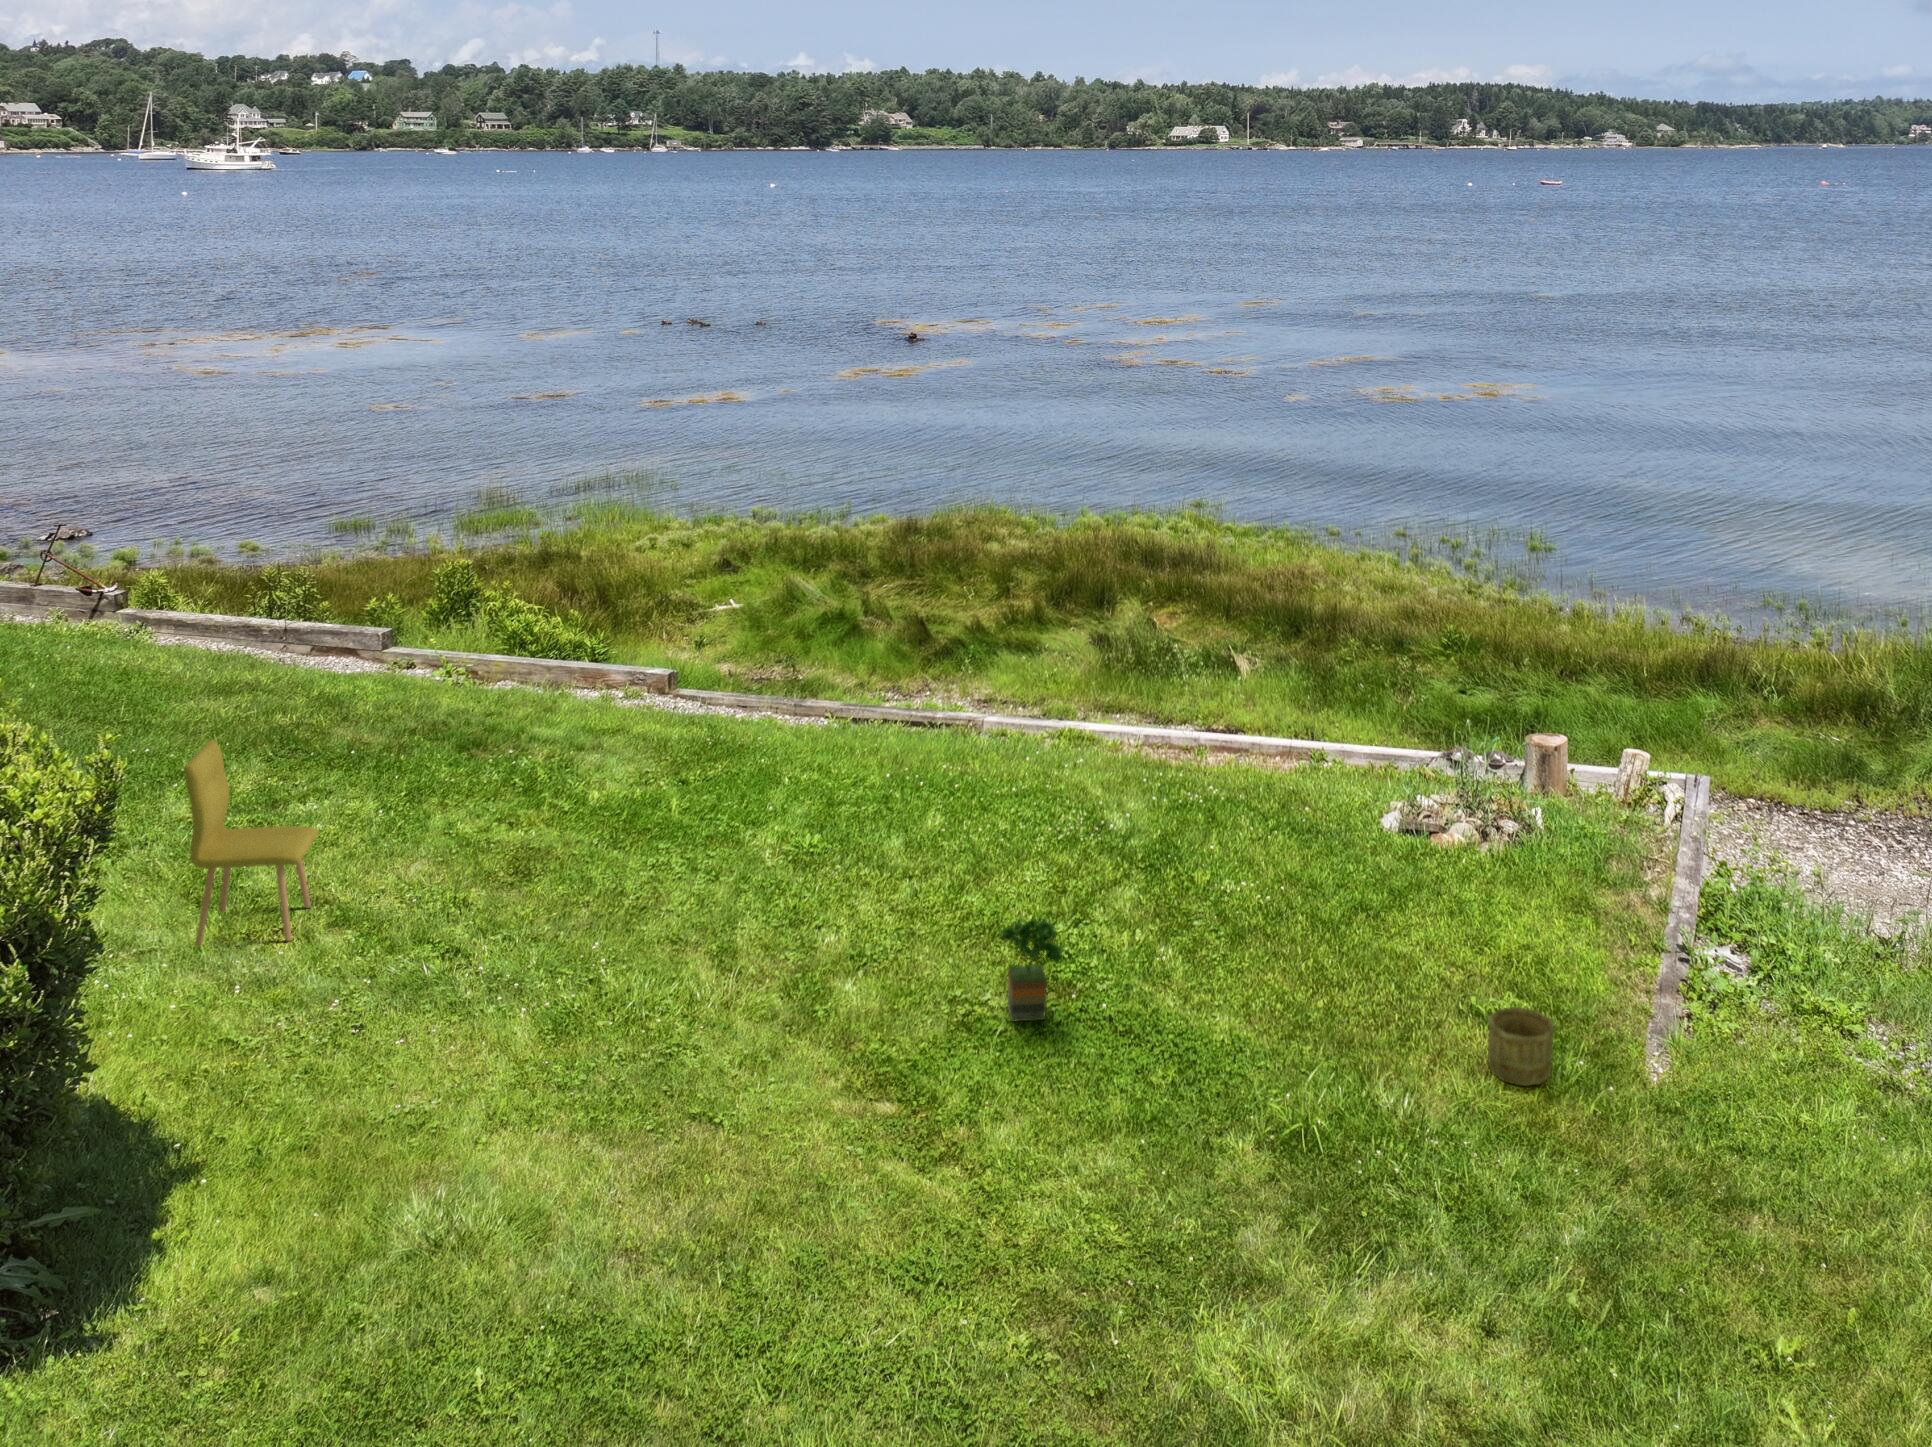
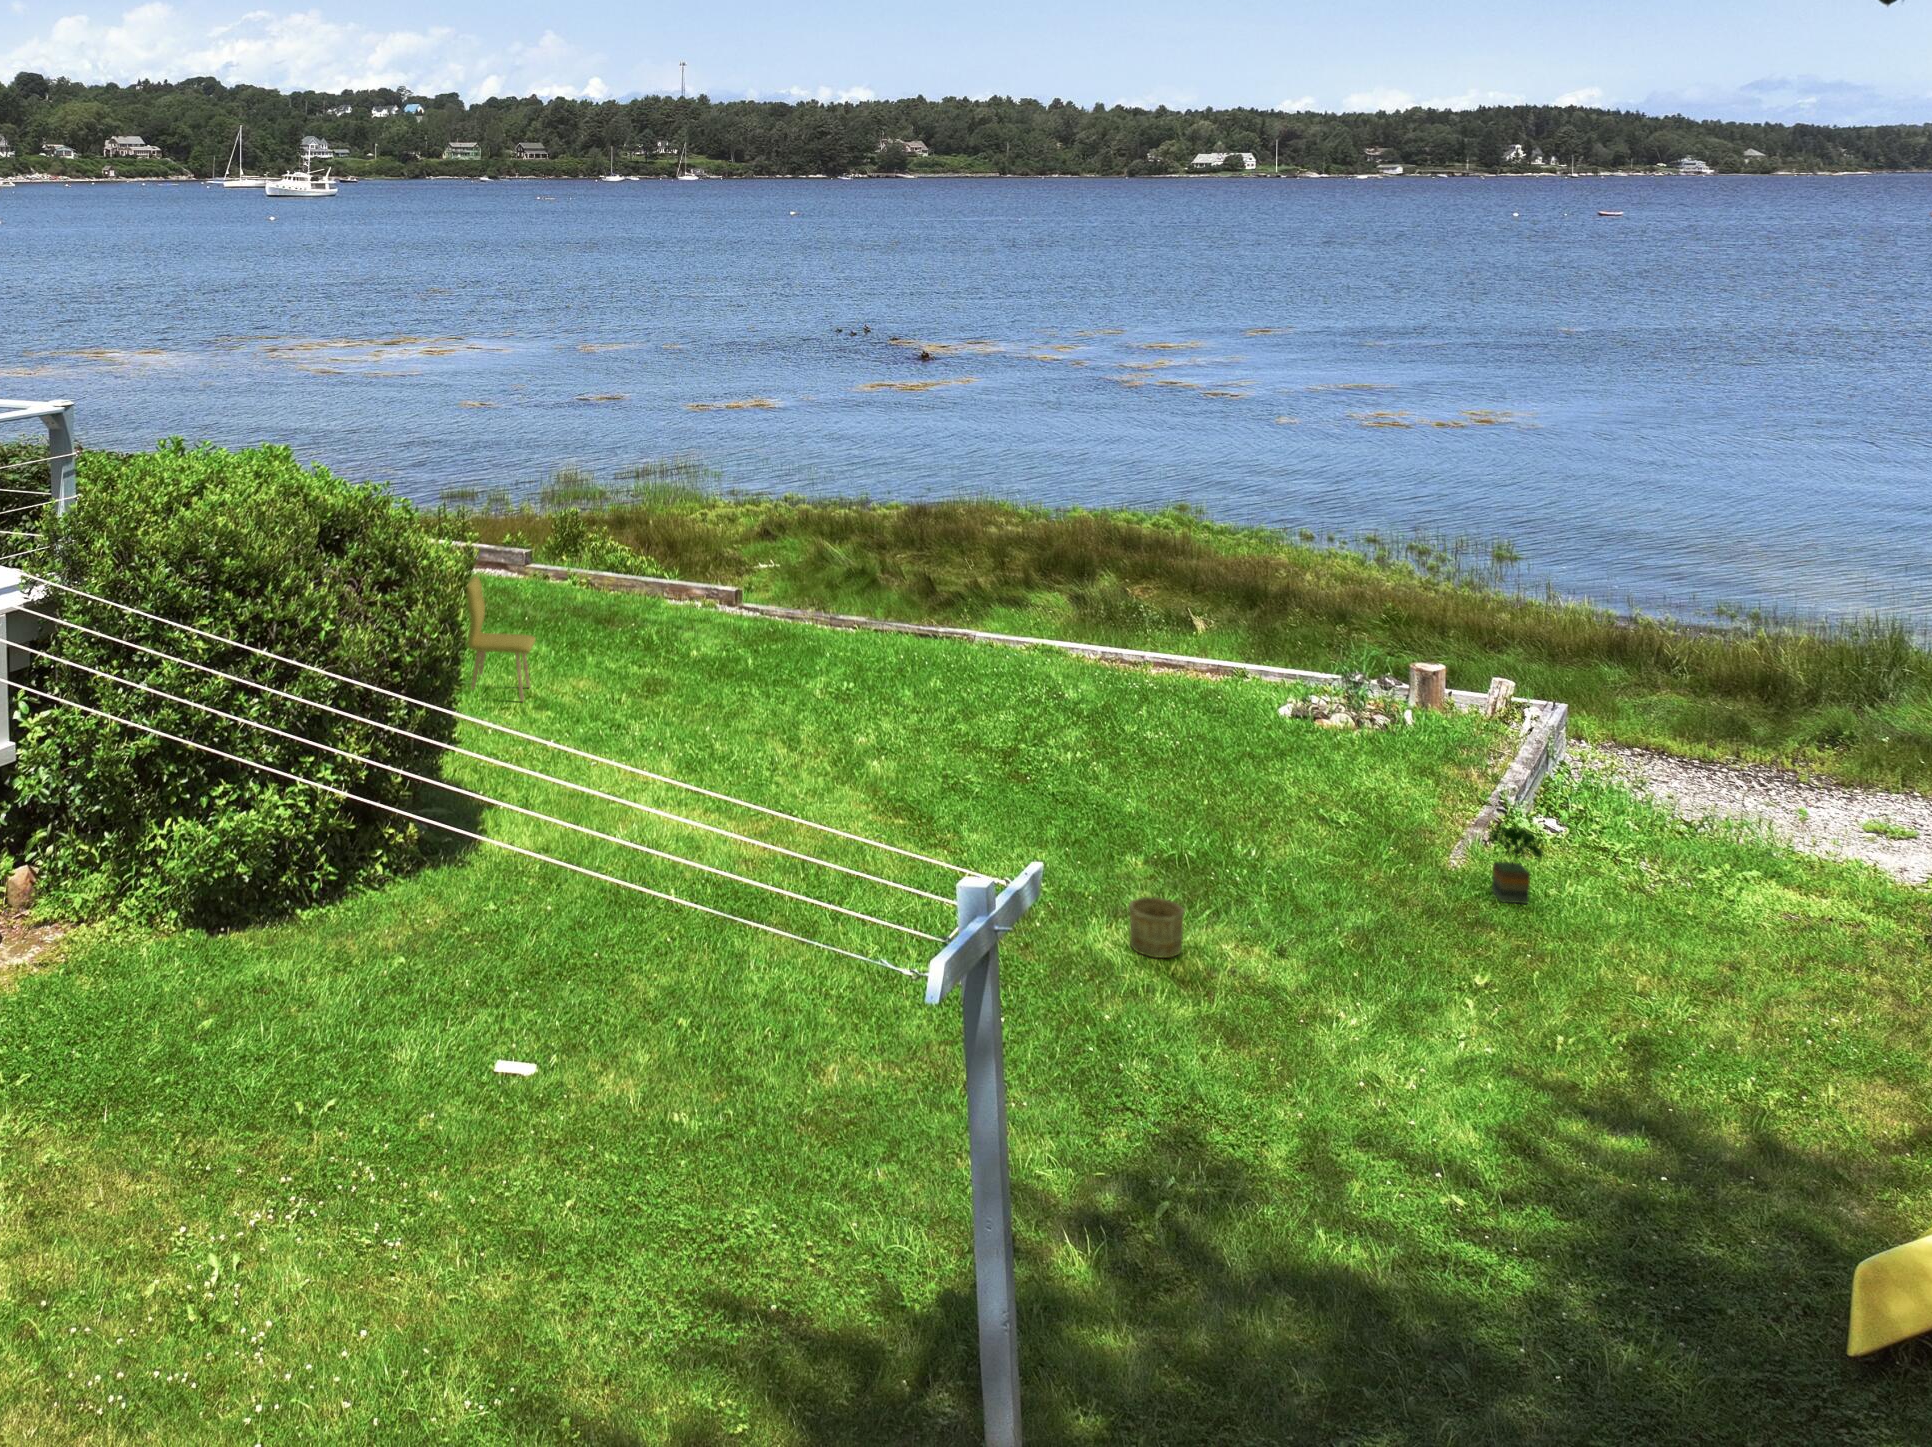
potted tree: present [1001,918,1062,1021] -> present [1490,826,1544,904]
wooden bucket: present [1488,1007,1555,1086] -> present [1129,897,1185,958]

